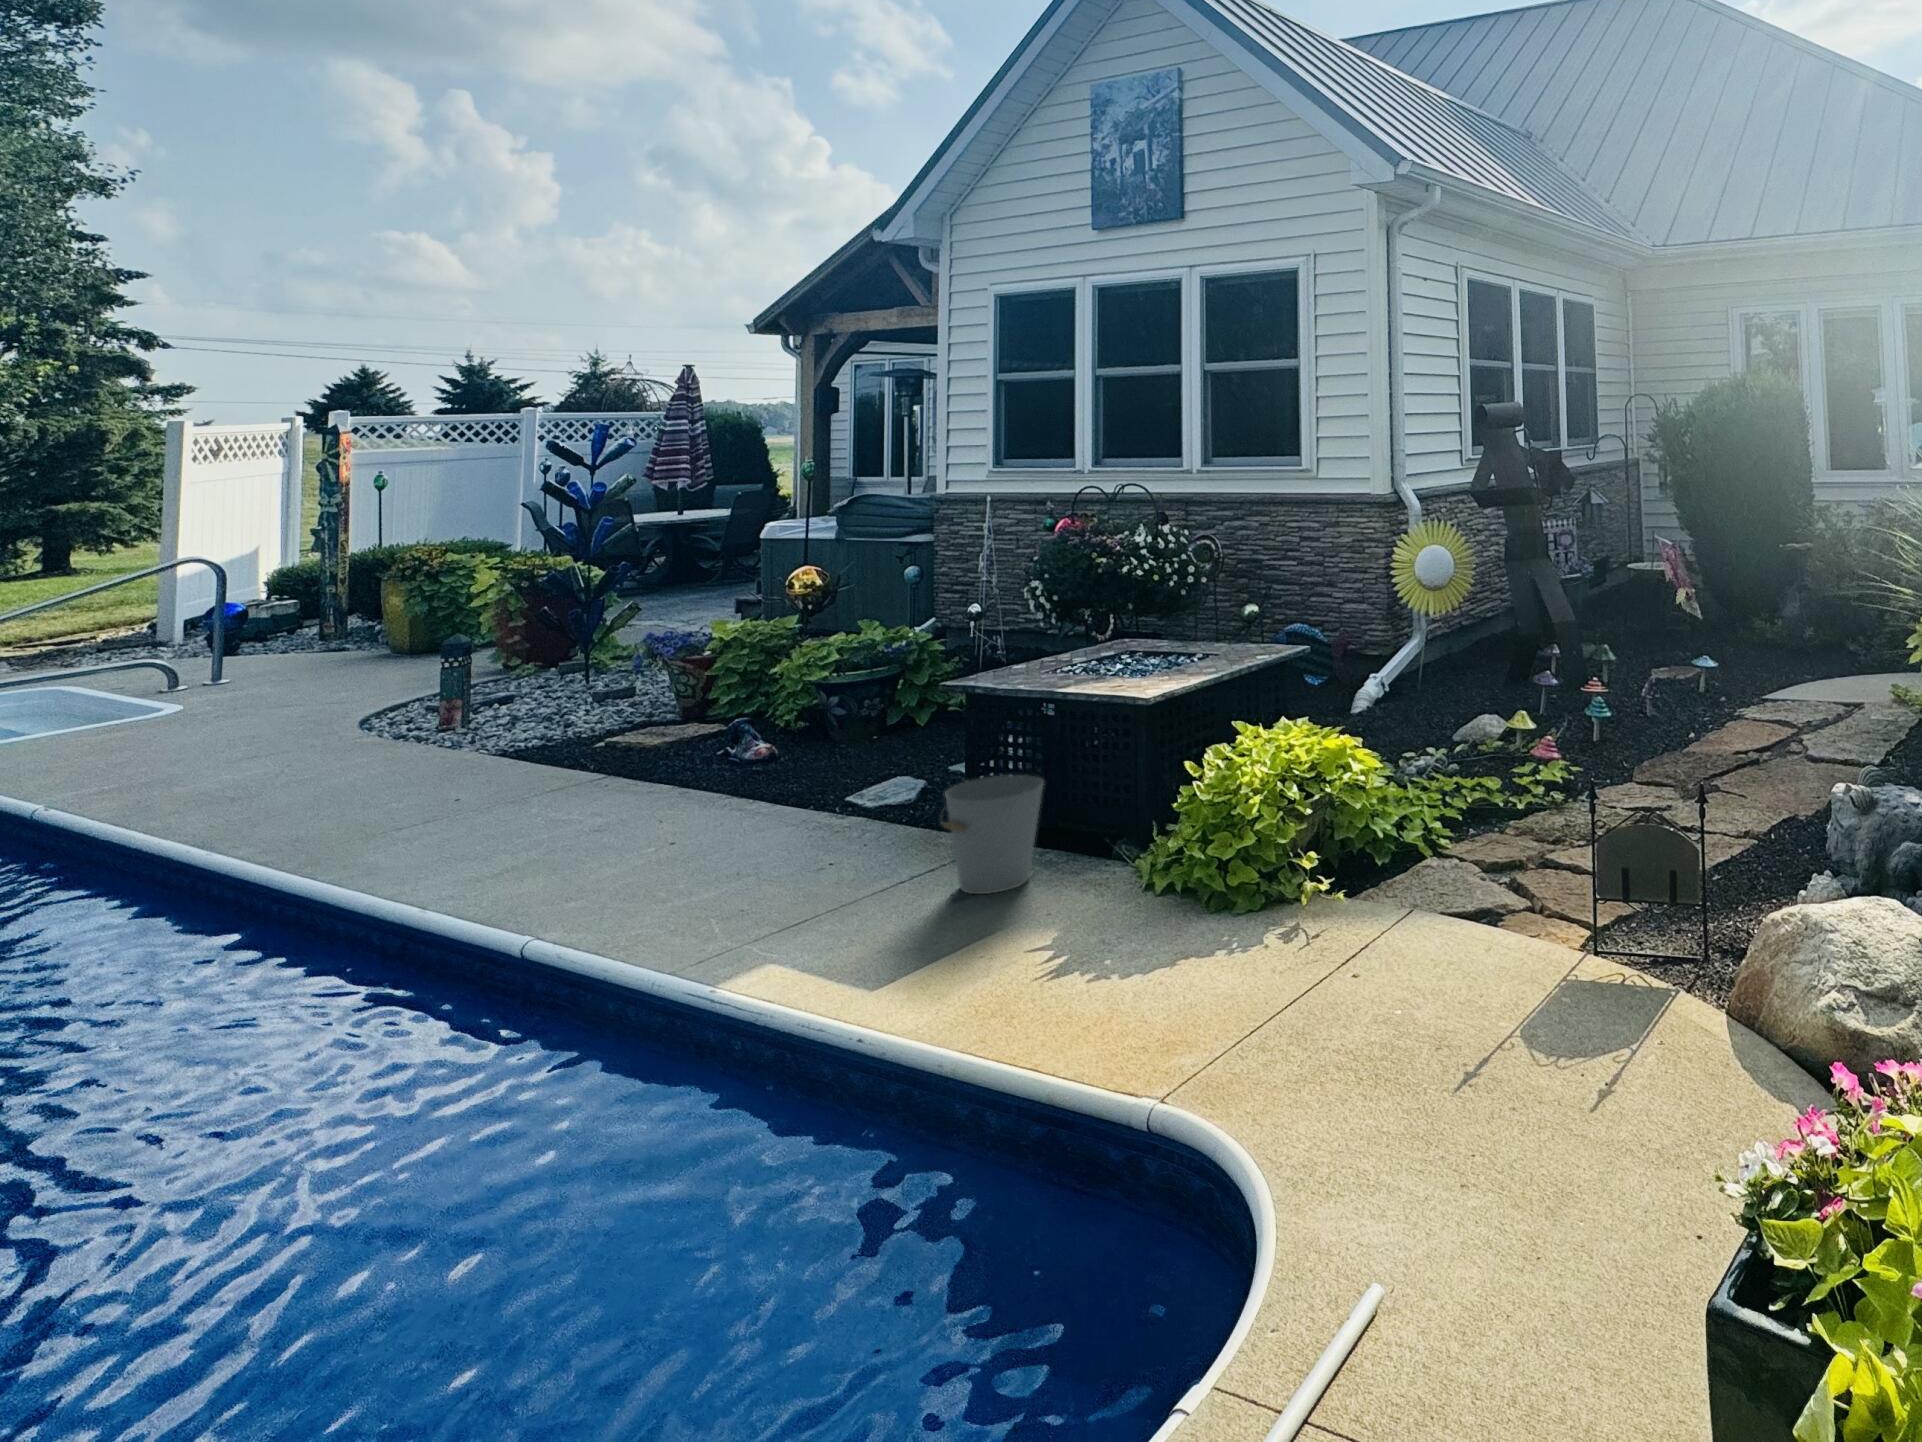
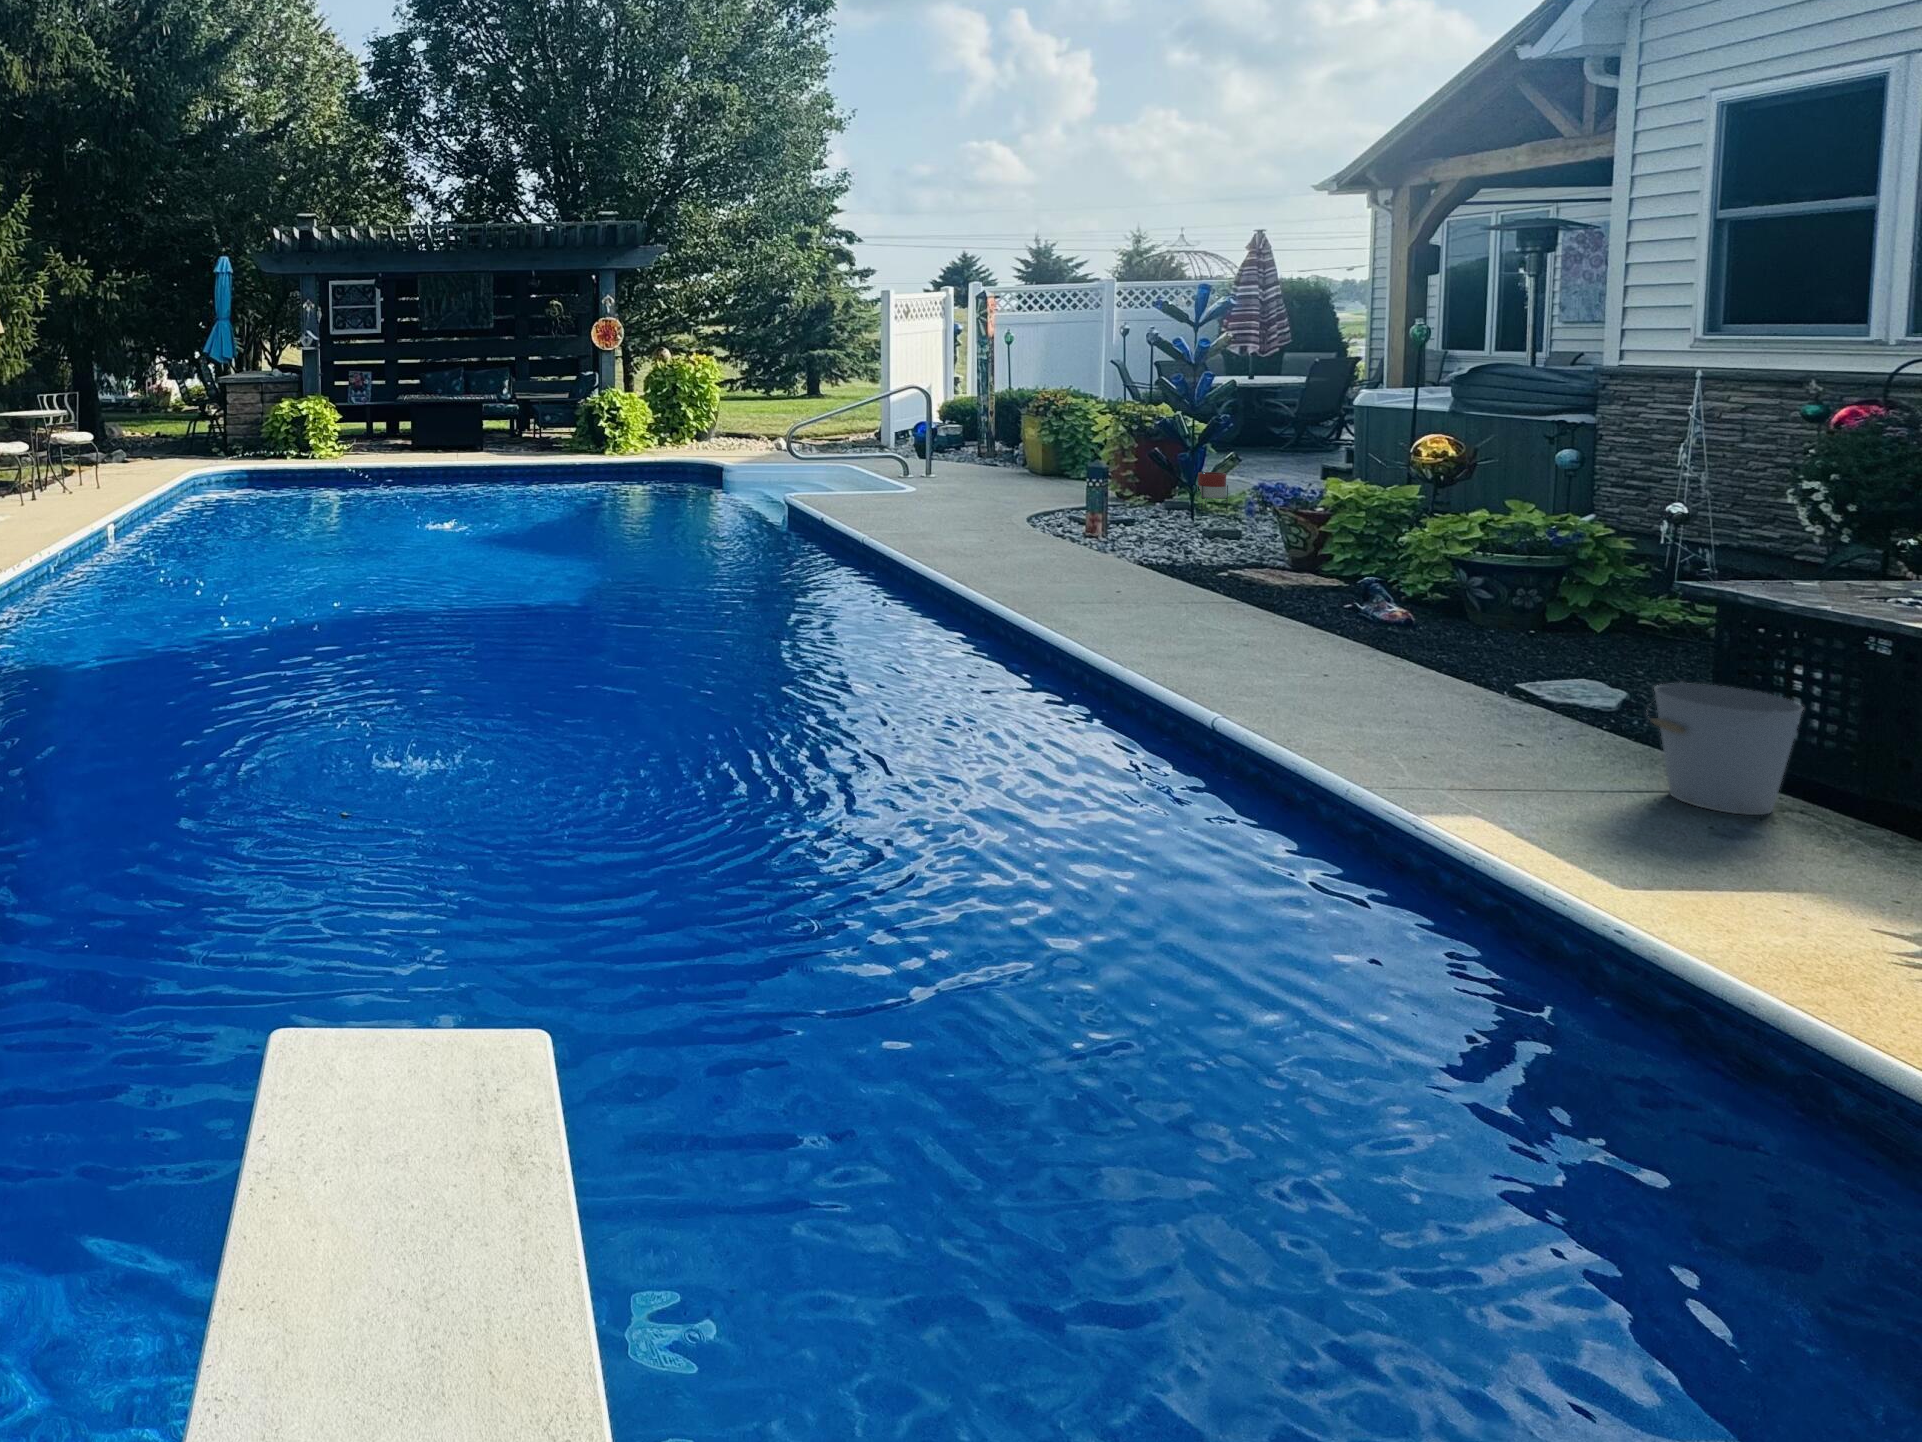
planter: none [595,621,629,666] -> present [1198,472,1228,511]

